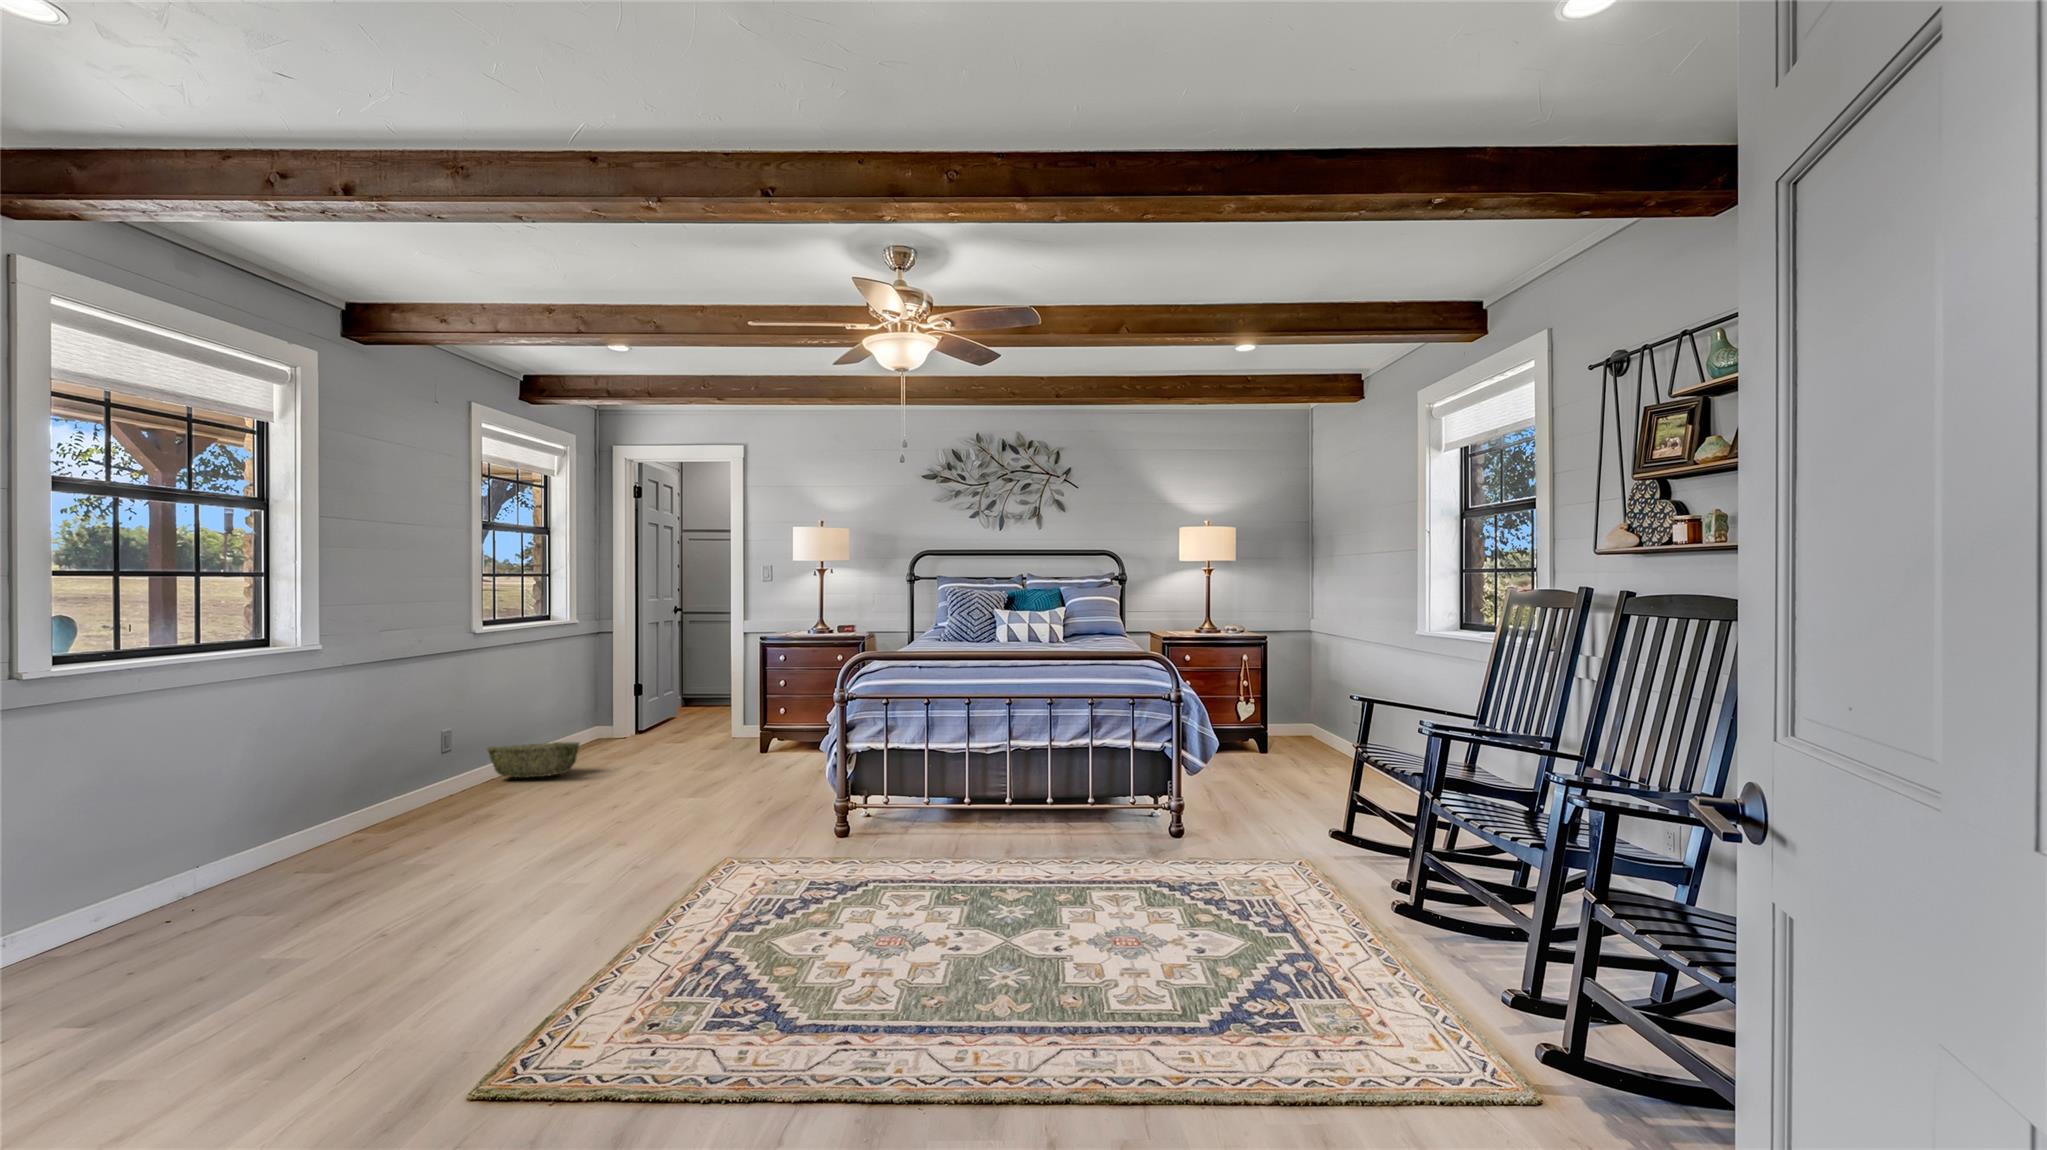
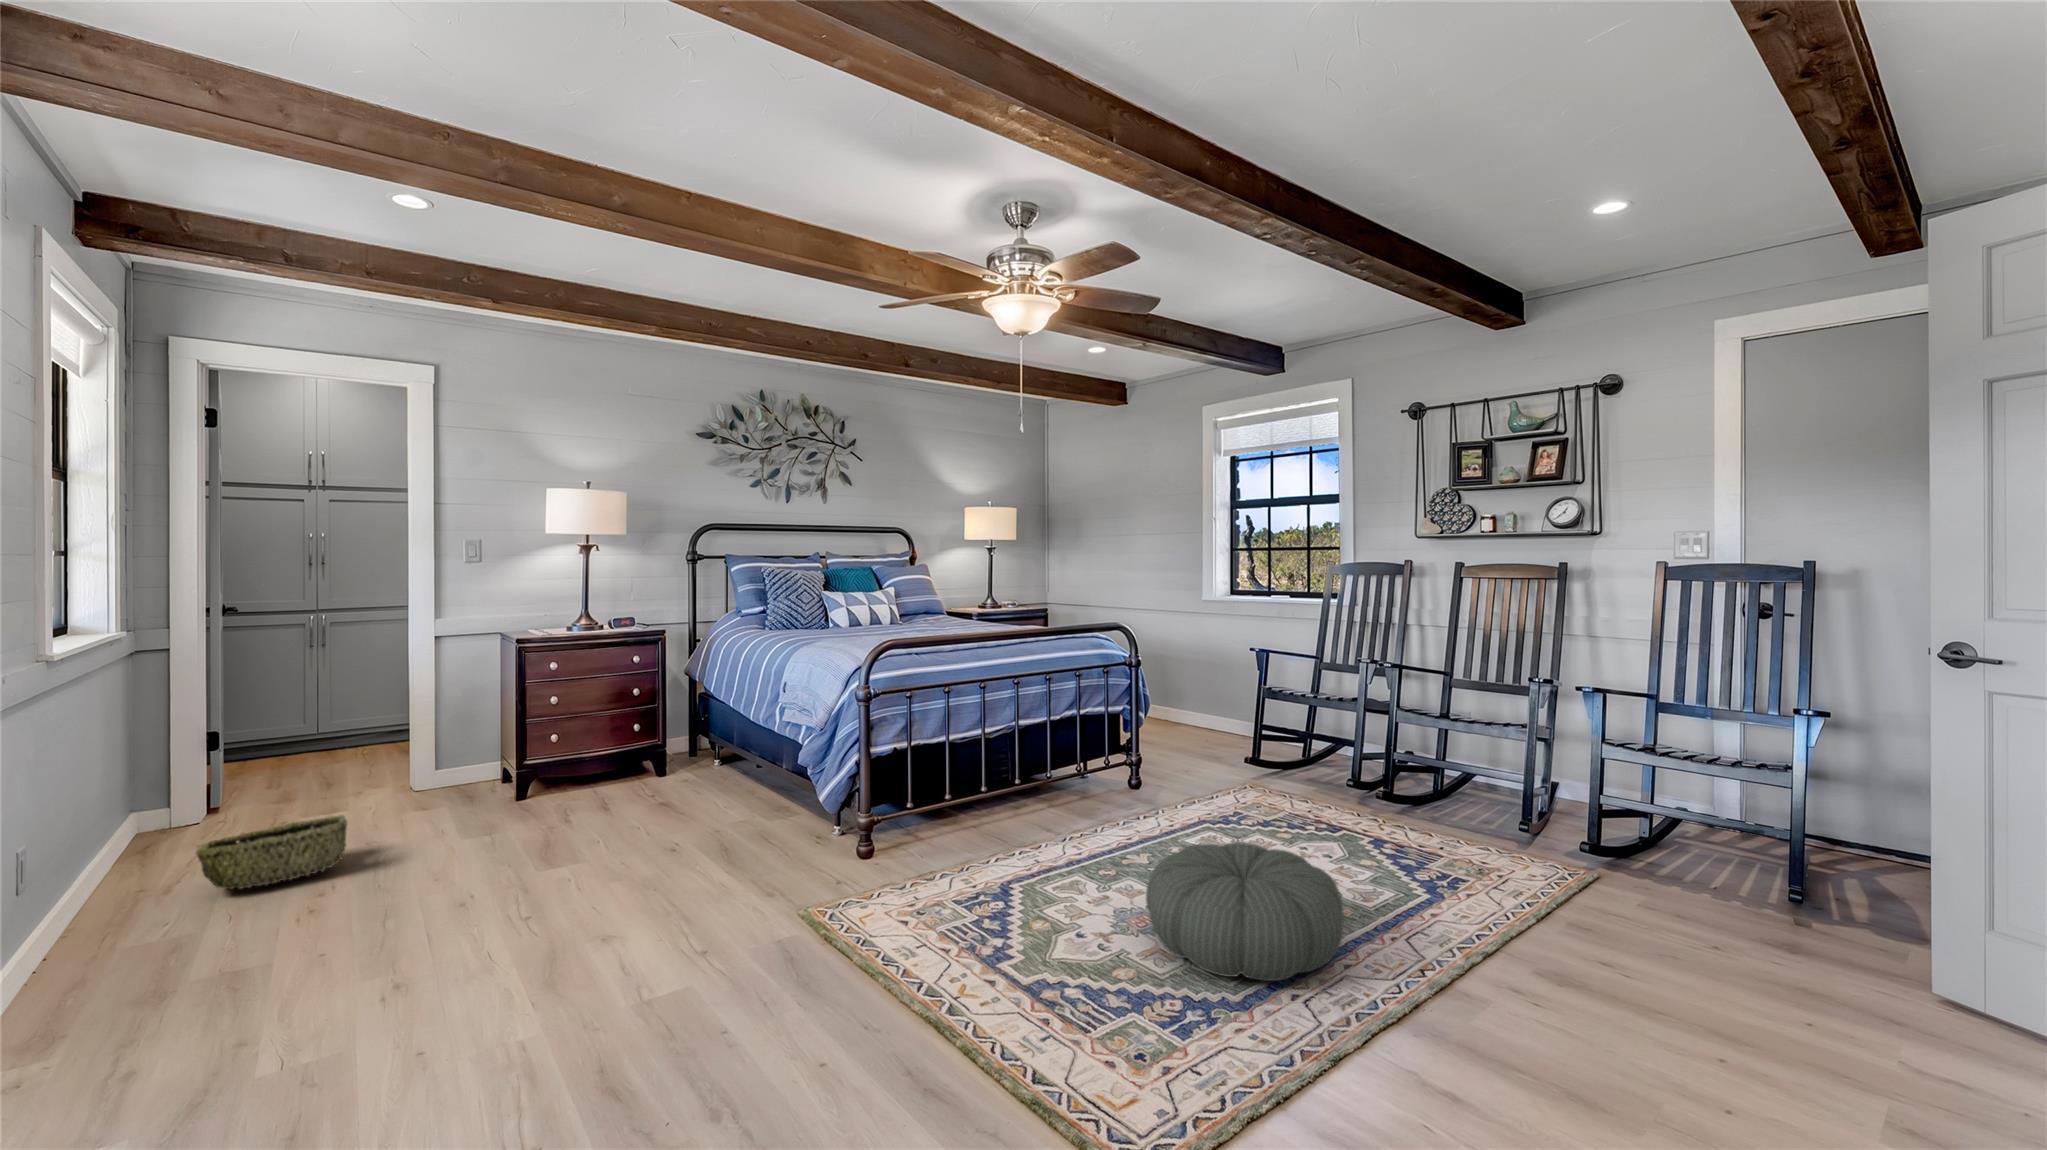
pouf: none [756,874,982,1034] -> present [1146,842,1344,981]

